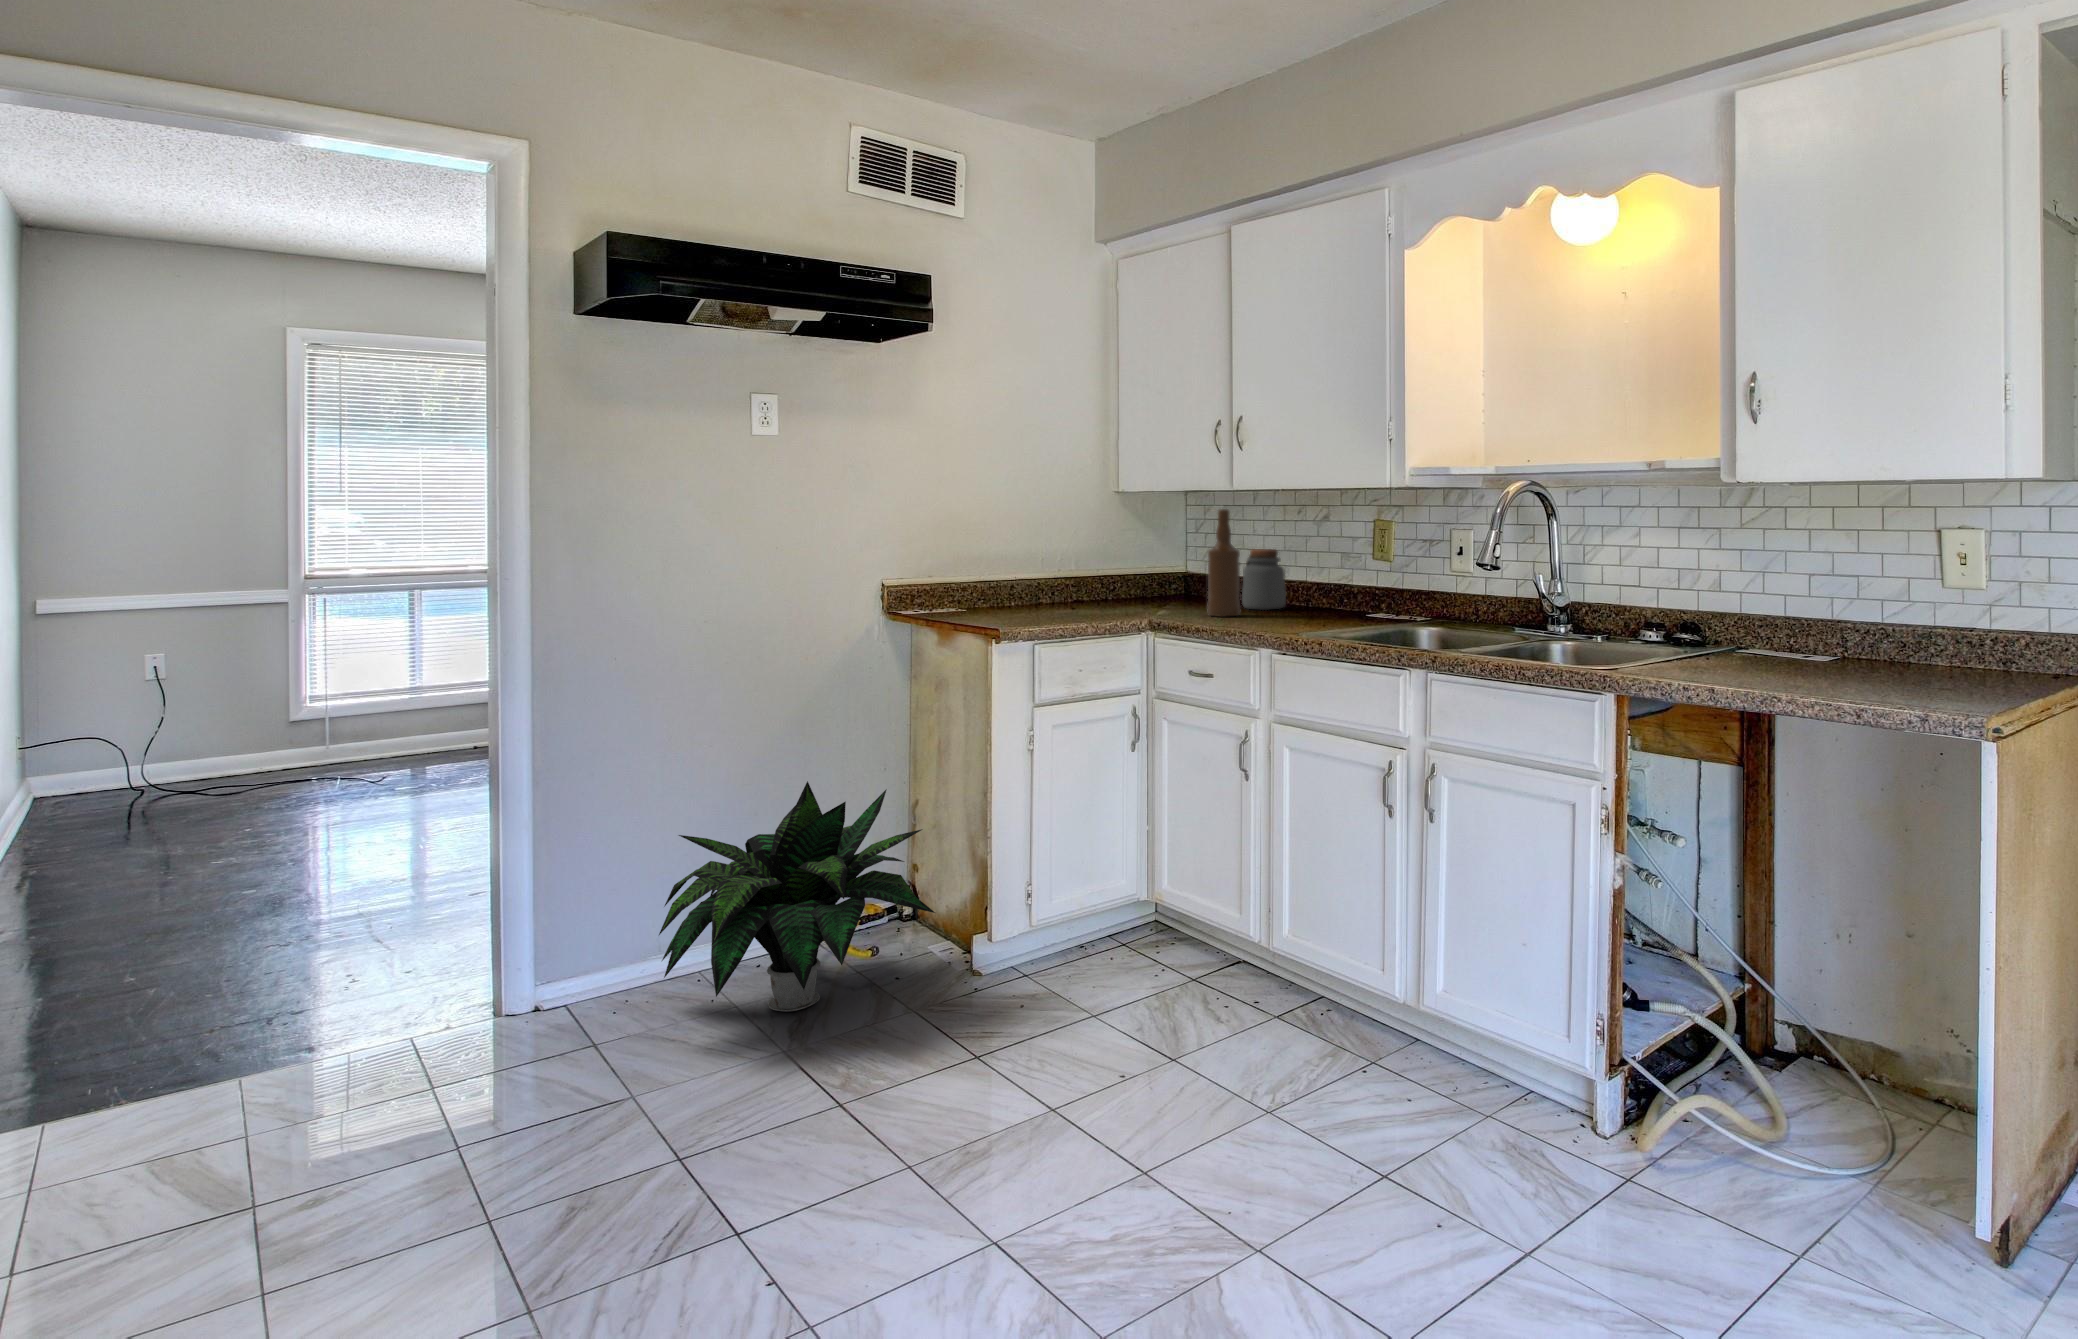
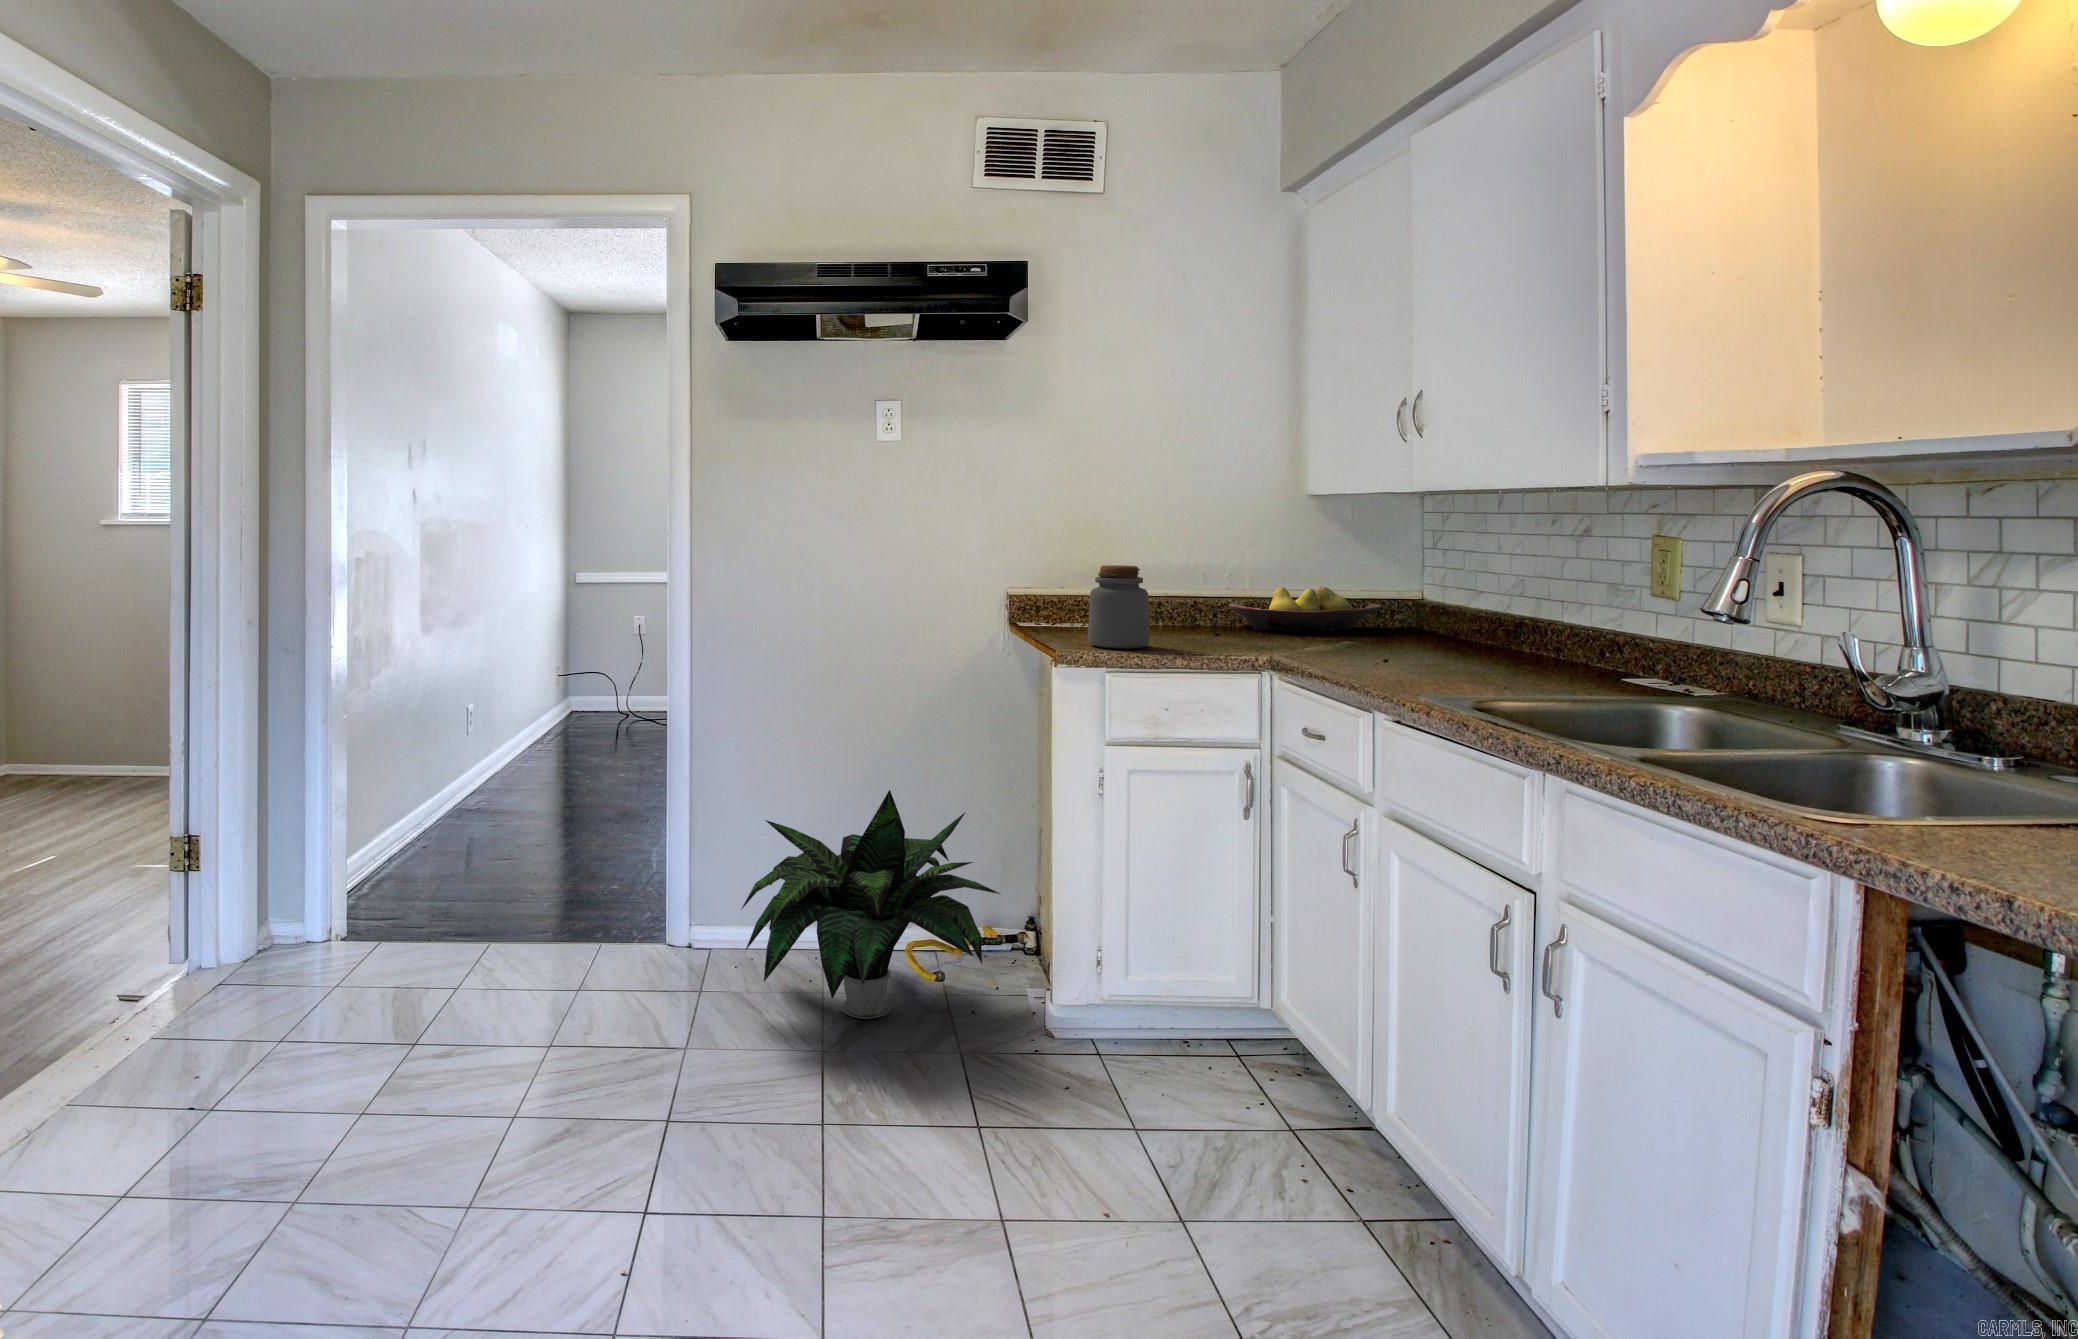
bottle: present [1207,509,1240,617] -> none [1375,516,1424,661]
jar: present [1242,549,1286,610] -> present [1088,565,1150,648]
fruit bowl: none [1061,566,1165,604] -> present [1229,586,1380,631]

